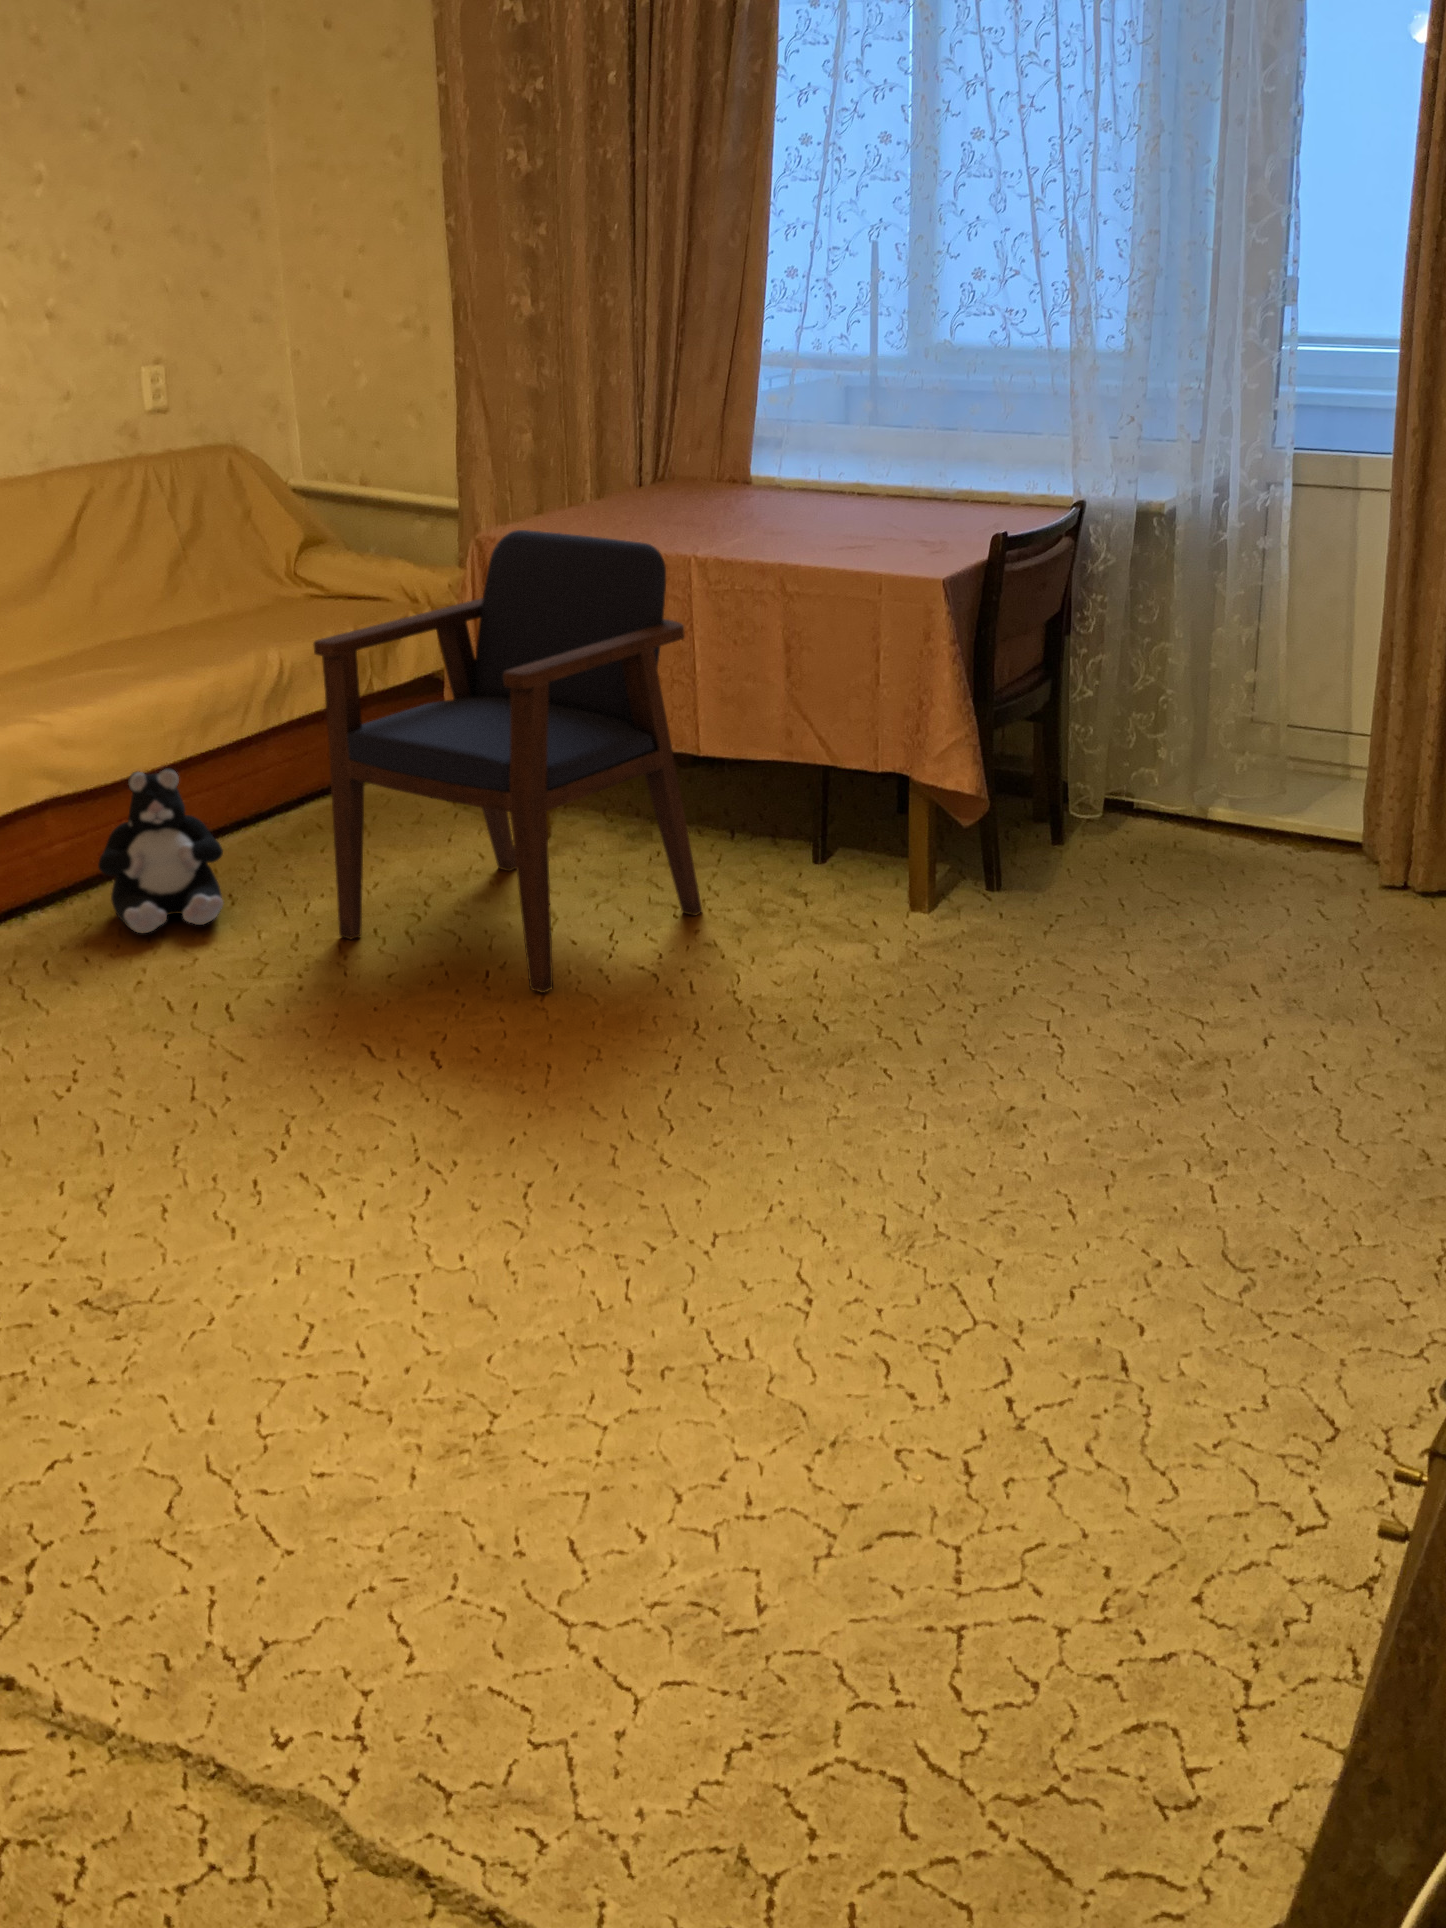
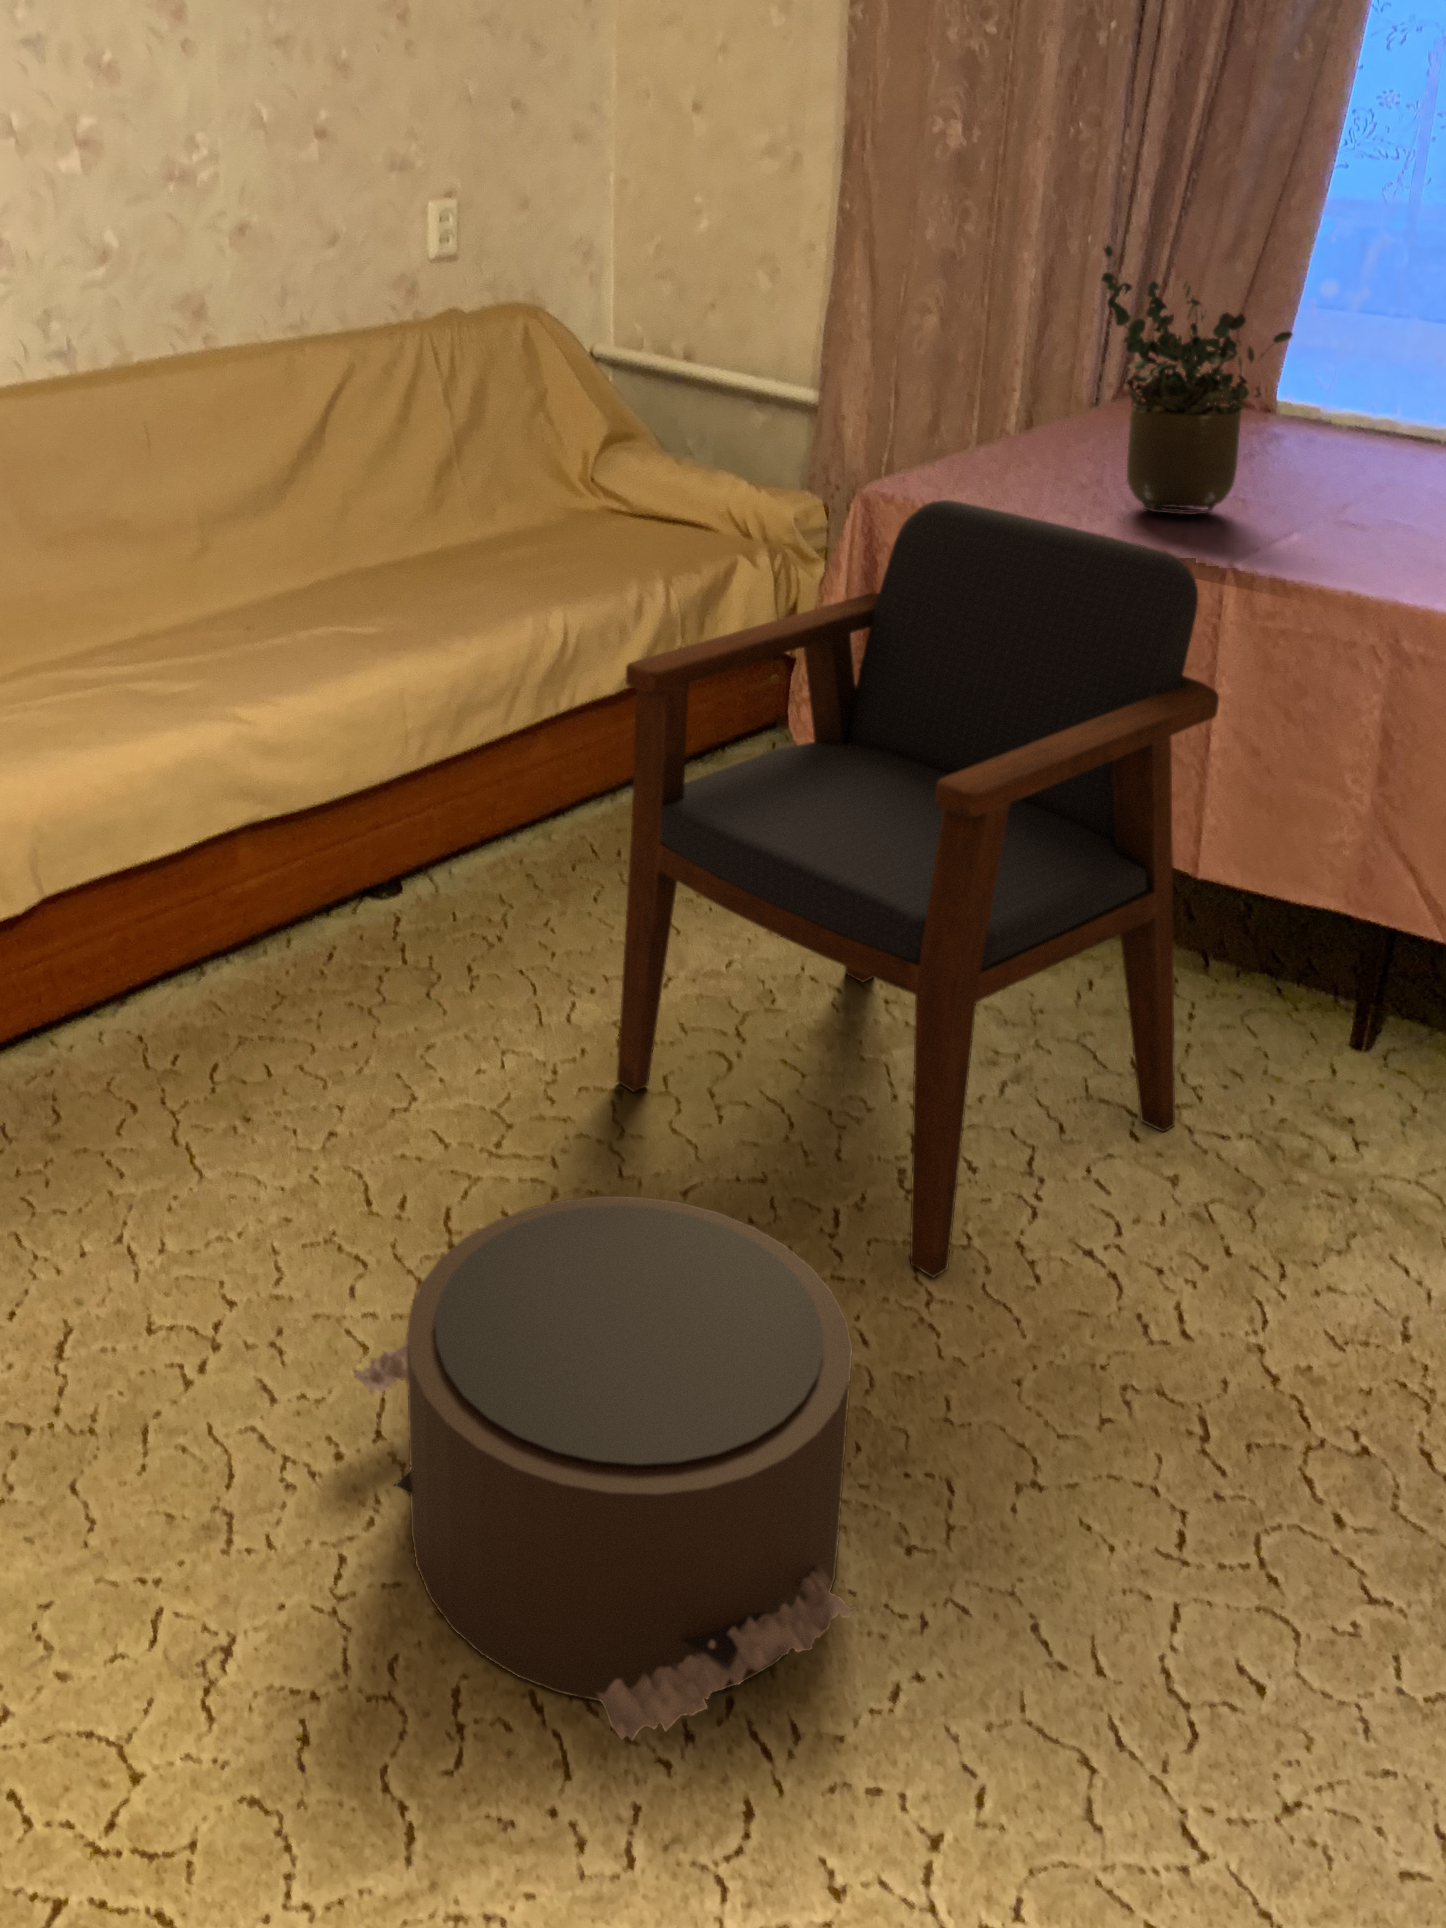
potted plant: none [597,361,719,530] -> present [1102,245,1293,514]
plush toy: present [98,768,223,933] -> none [299,794,466,1032]
pouf: none [172,933,481,1175] -> present [355,1196,857,1740]

